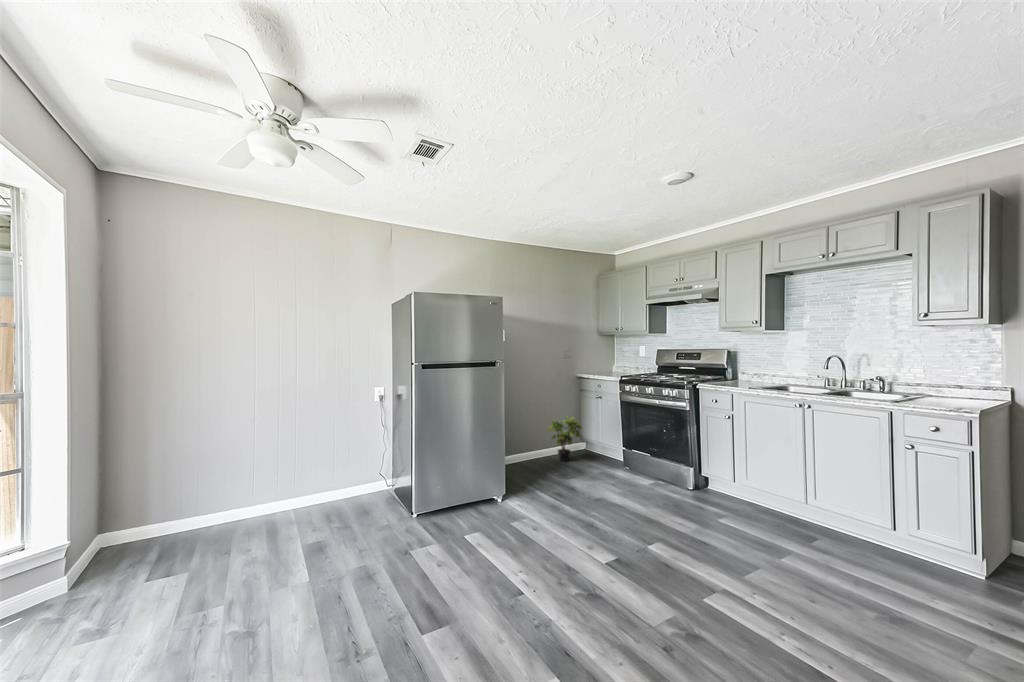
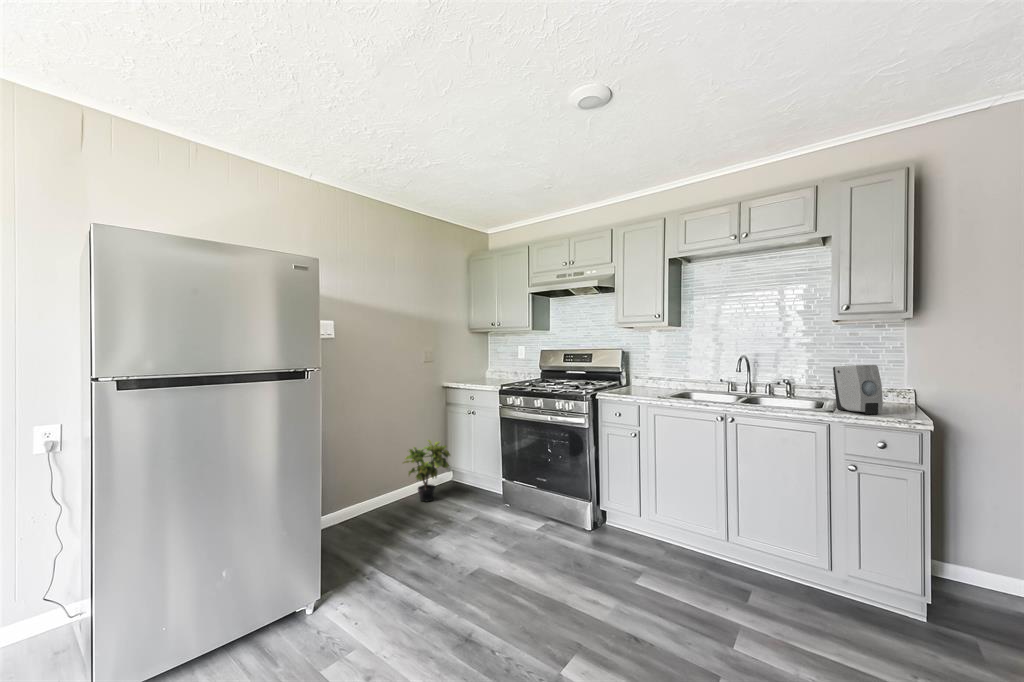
soap dispenser: none [906,364,949,406] -> present [833,365,883,414]

